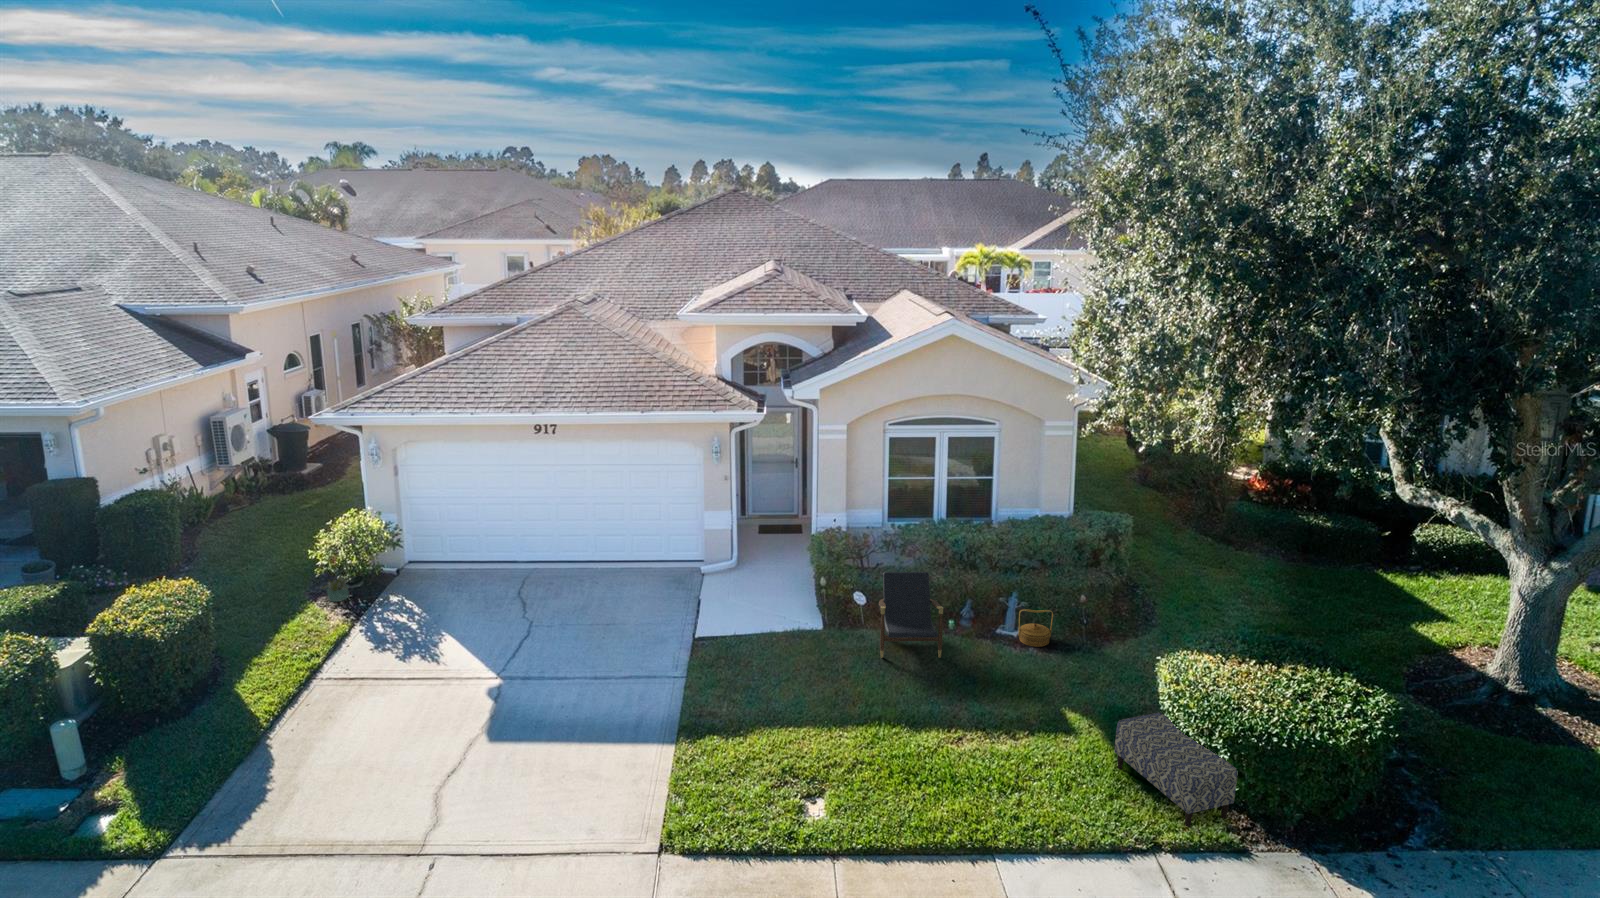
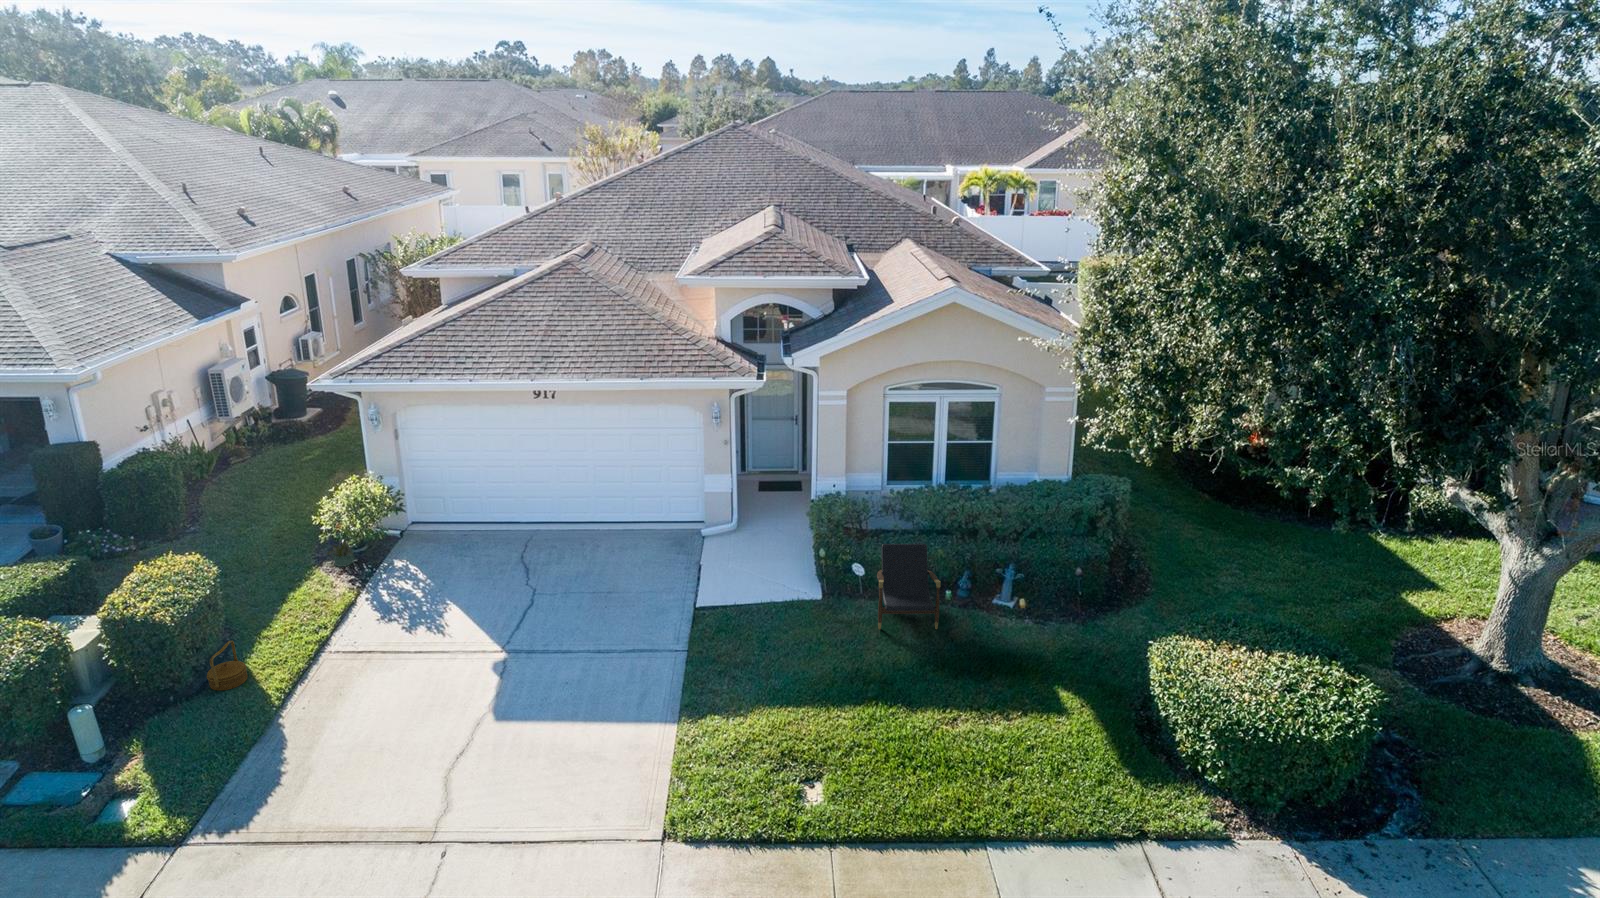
woven basket: present [1019,609,1053,647] -> present [207,641,248,691]
bench: present [1114,713,1237,827] -> none [1105,698,1223,814]

